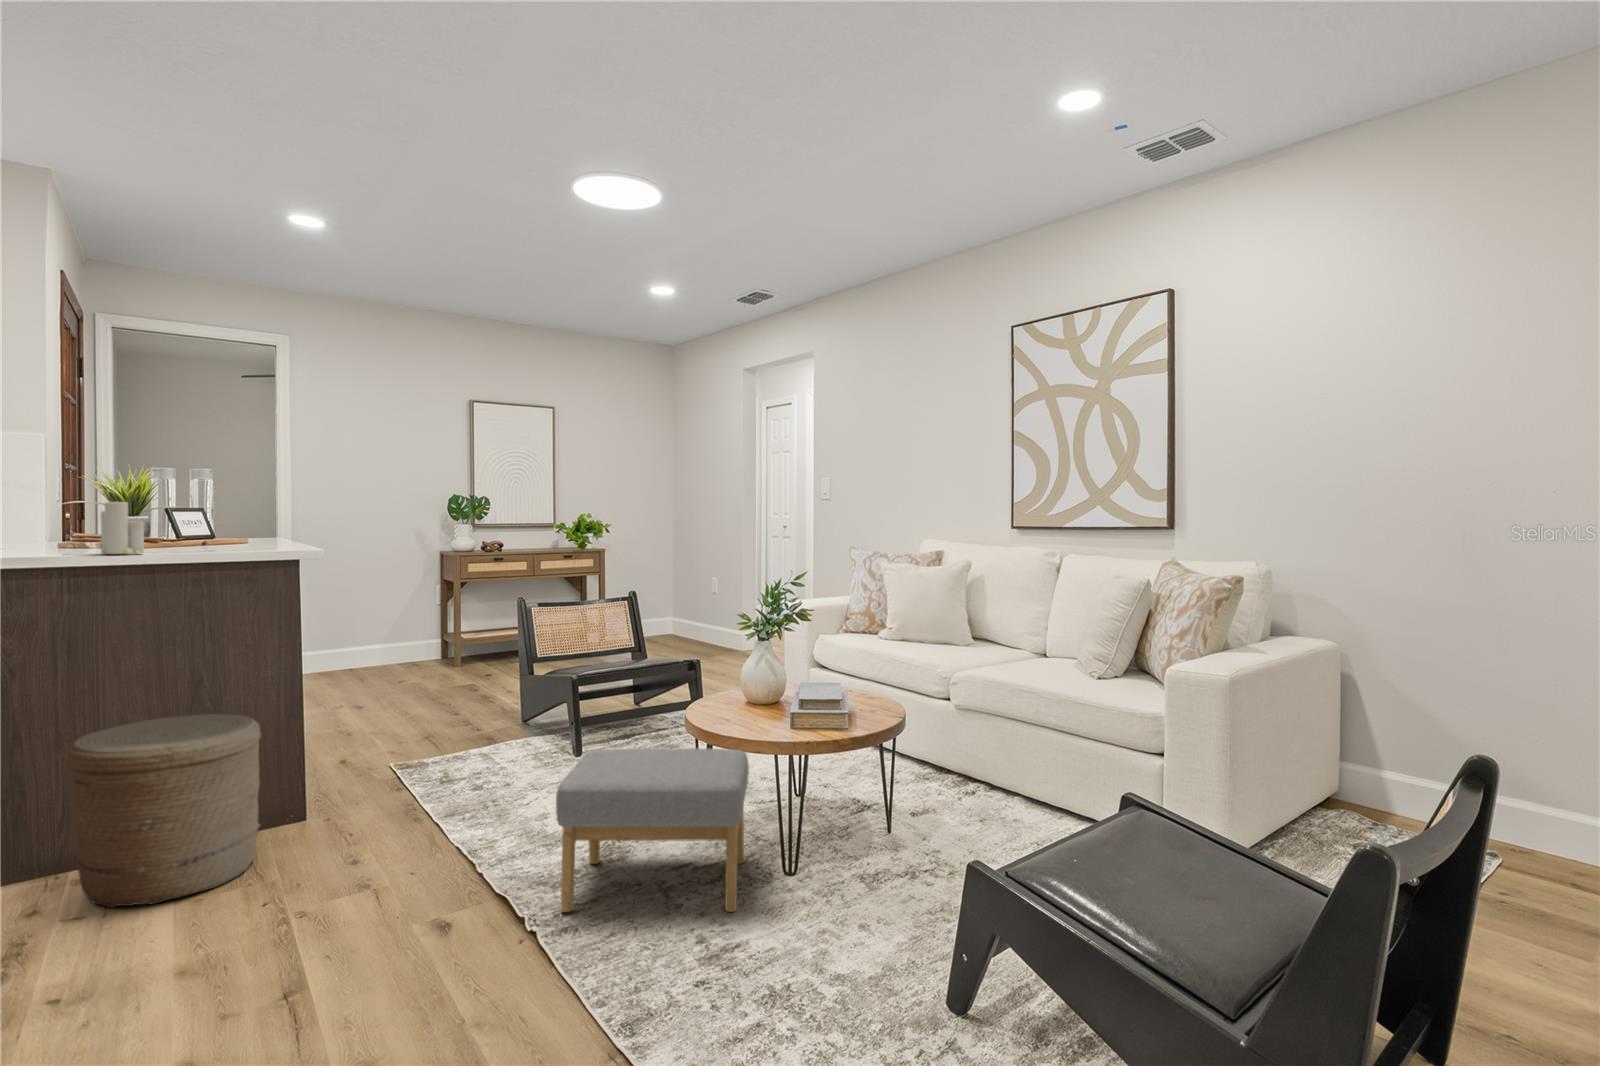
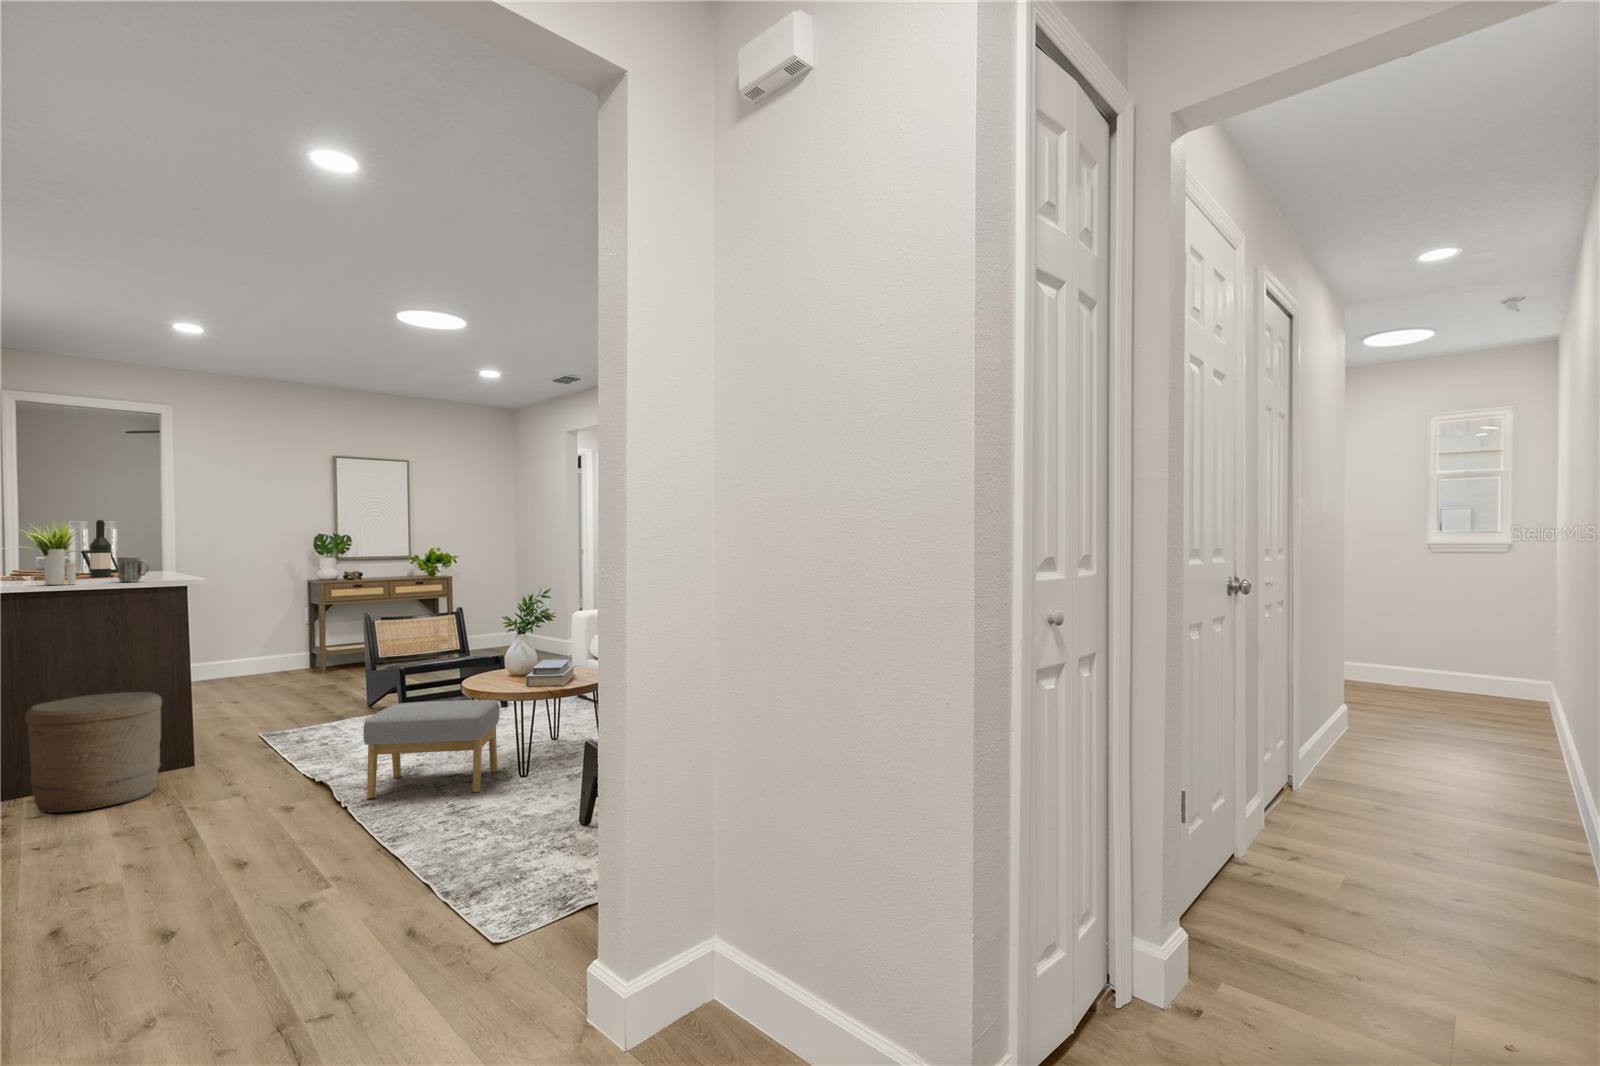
wine bottle: none [174,464,202,543] -> present [90,520,111,577]
mug: none [200,515,245,552] -> present [117,557,149,582]

